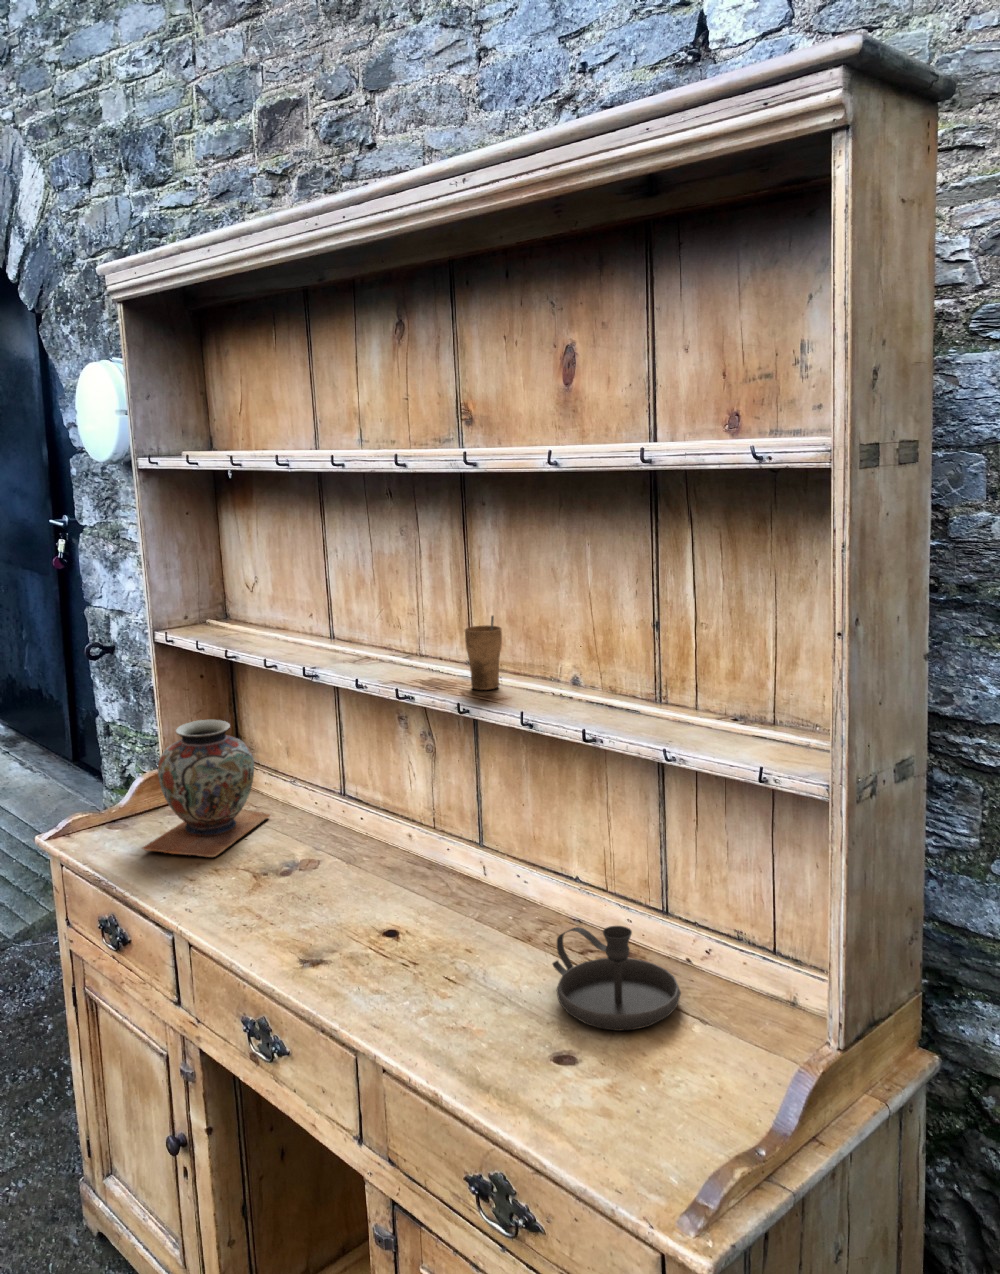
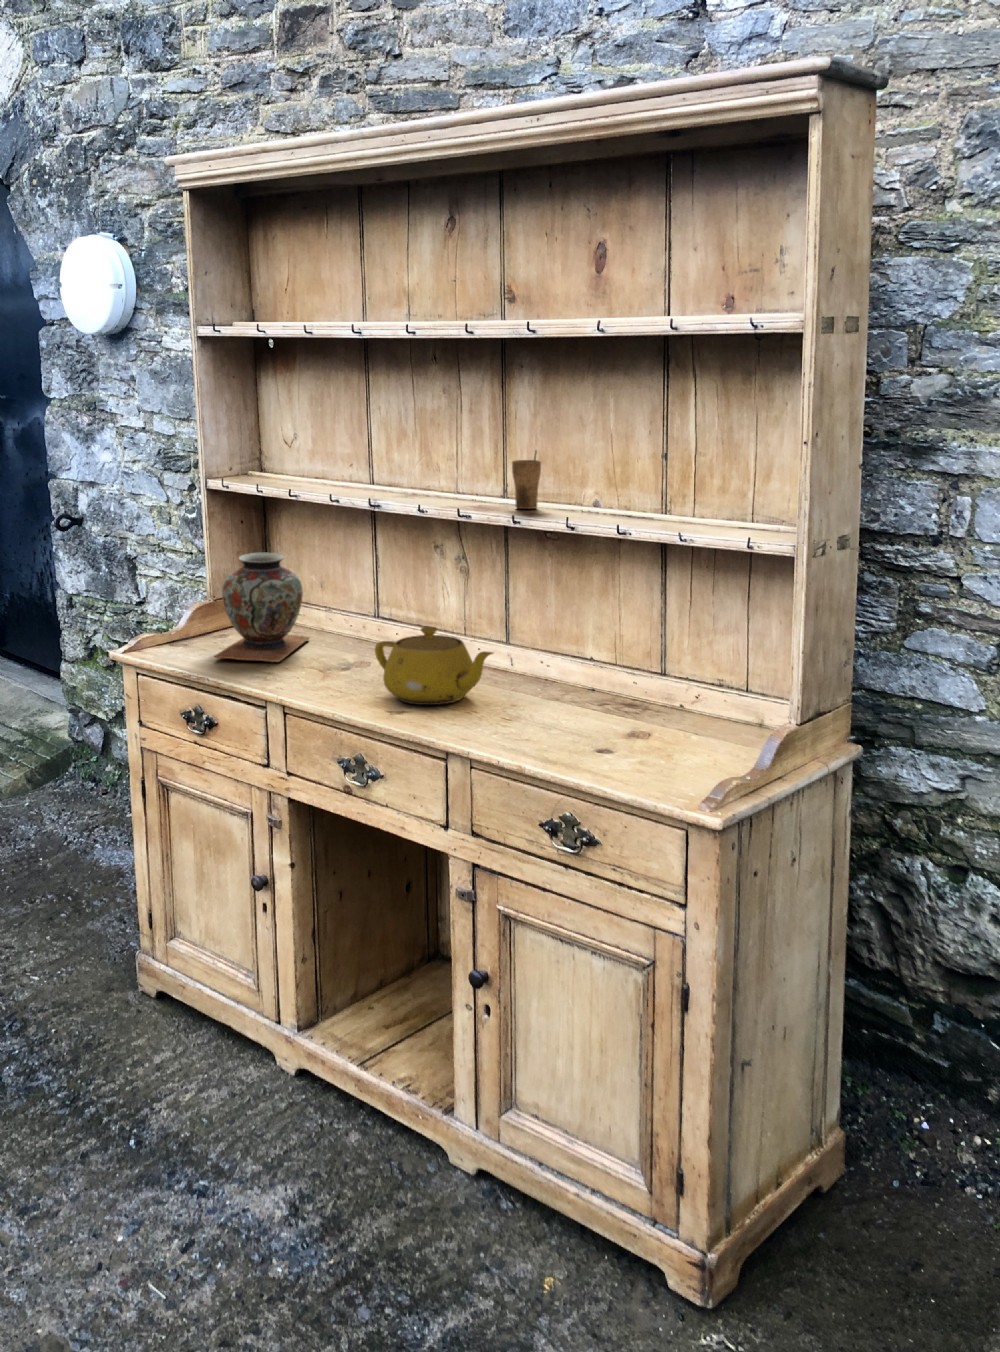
teapot: none [302,840,433,948] -> present [375,626,494,705]
candlestick: present [552,926,681,1031] -> none [587,671,683,738]

